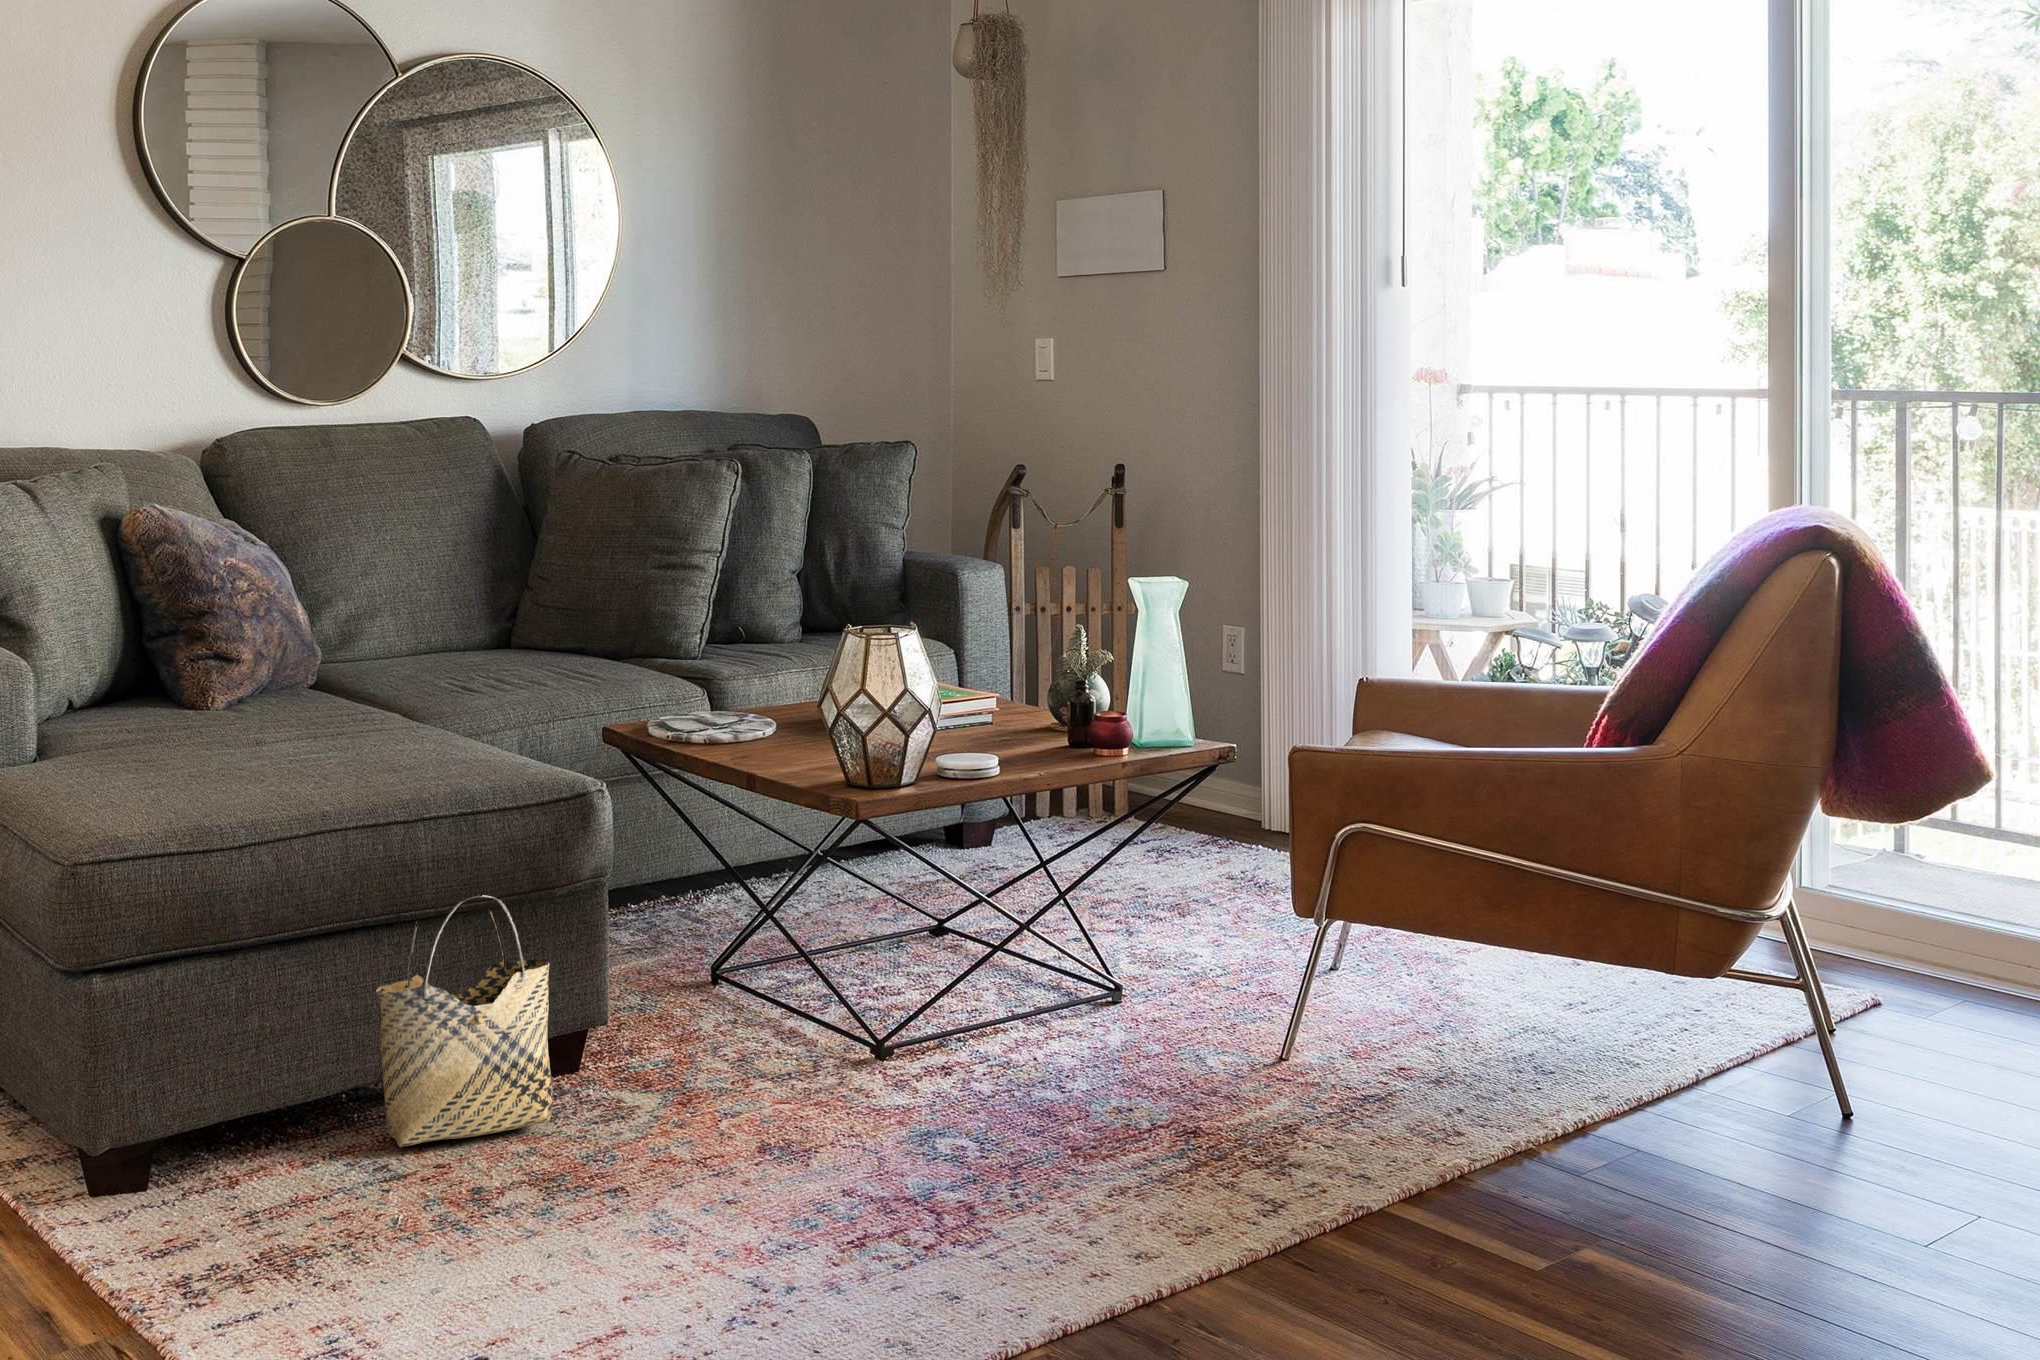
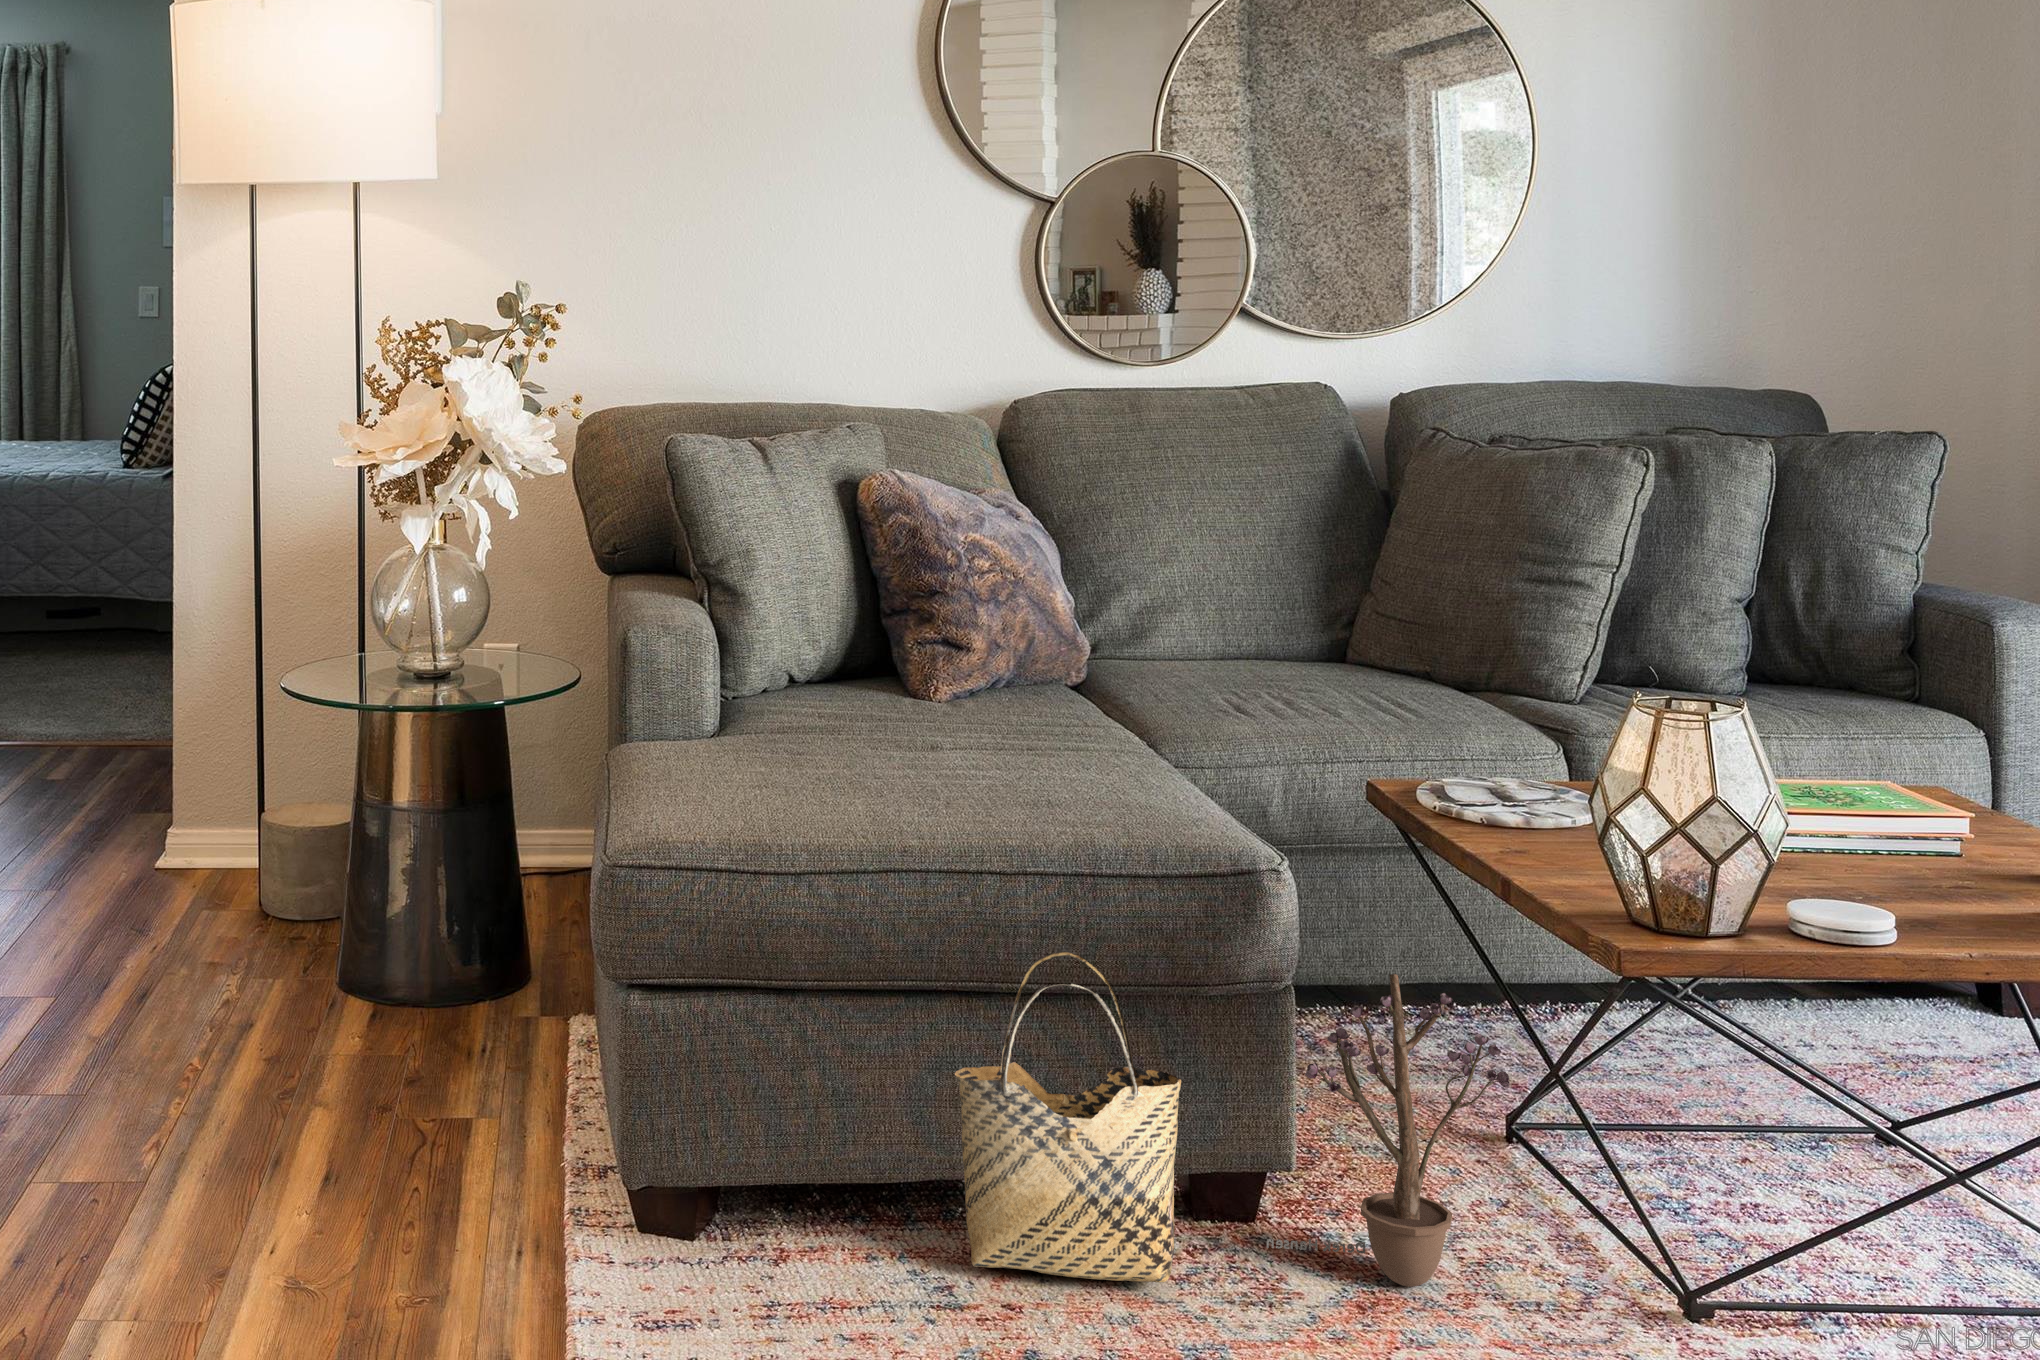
decorative plant: none [604,851,773,1085] -> present [1267,974,1510,1287]

